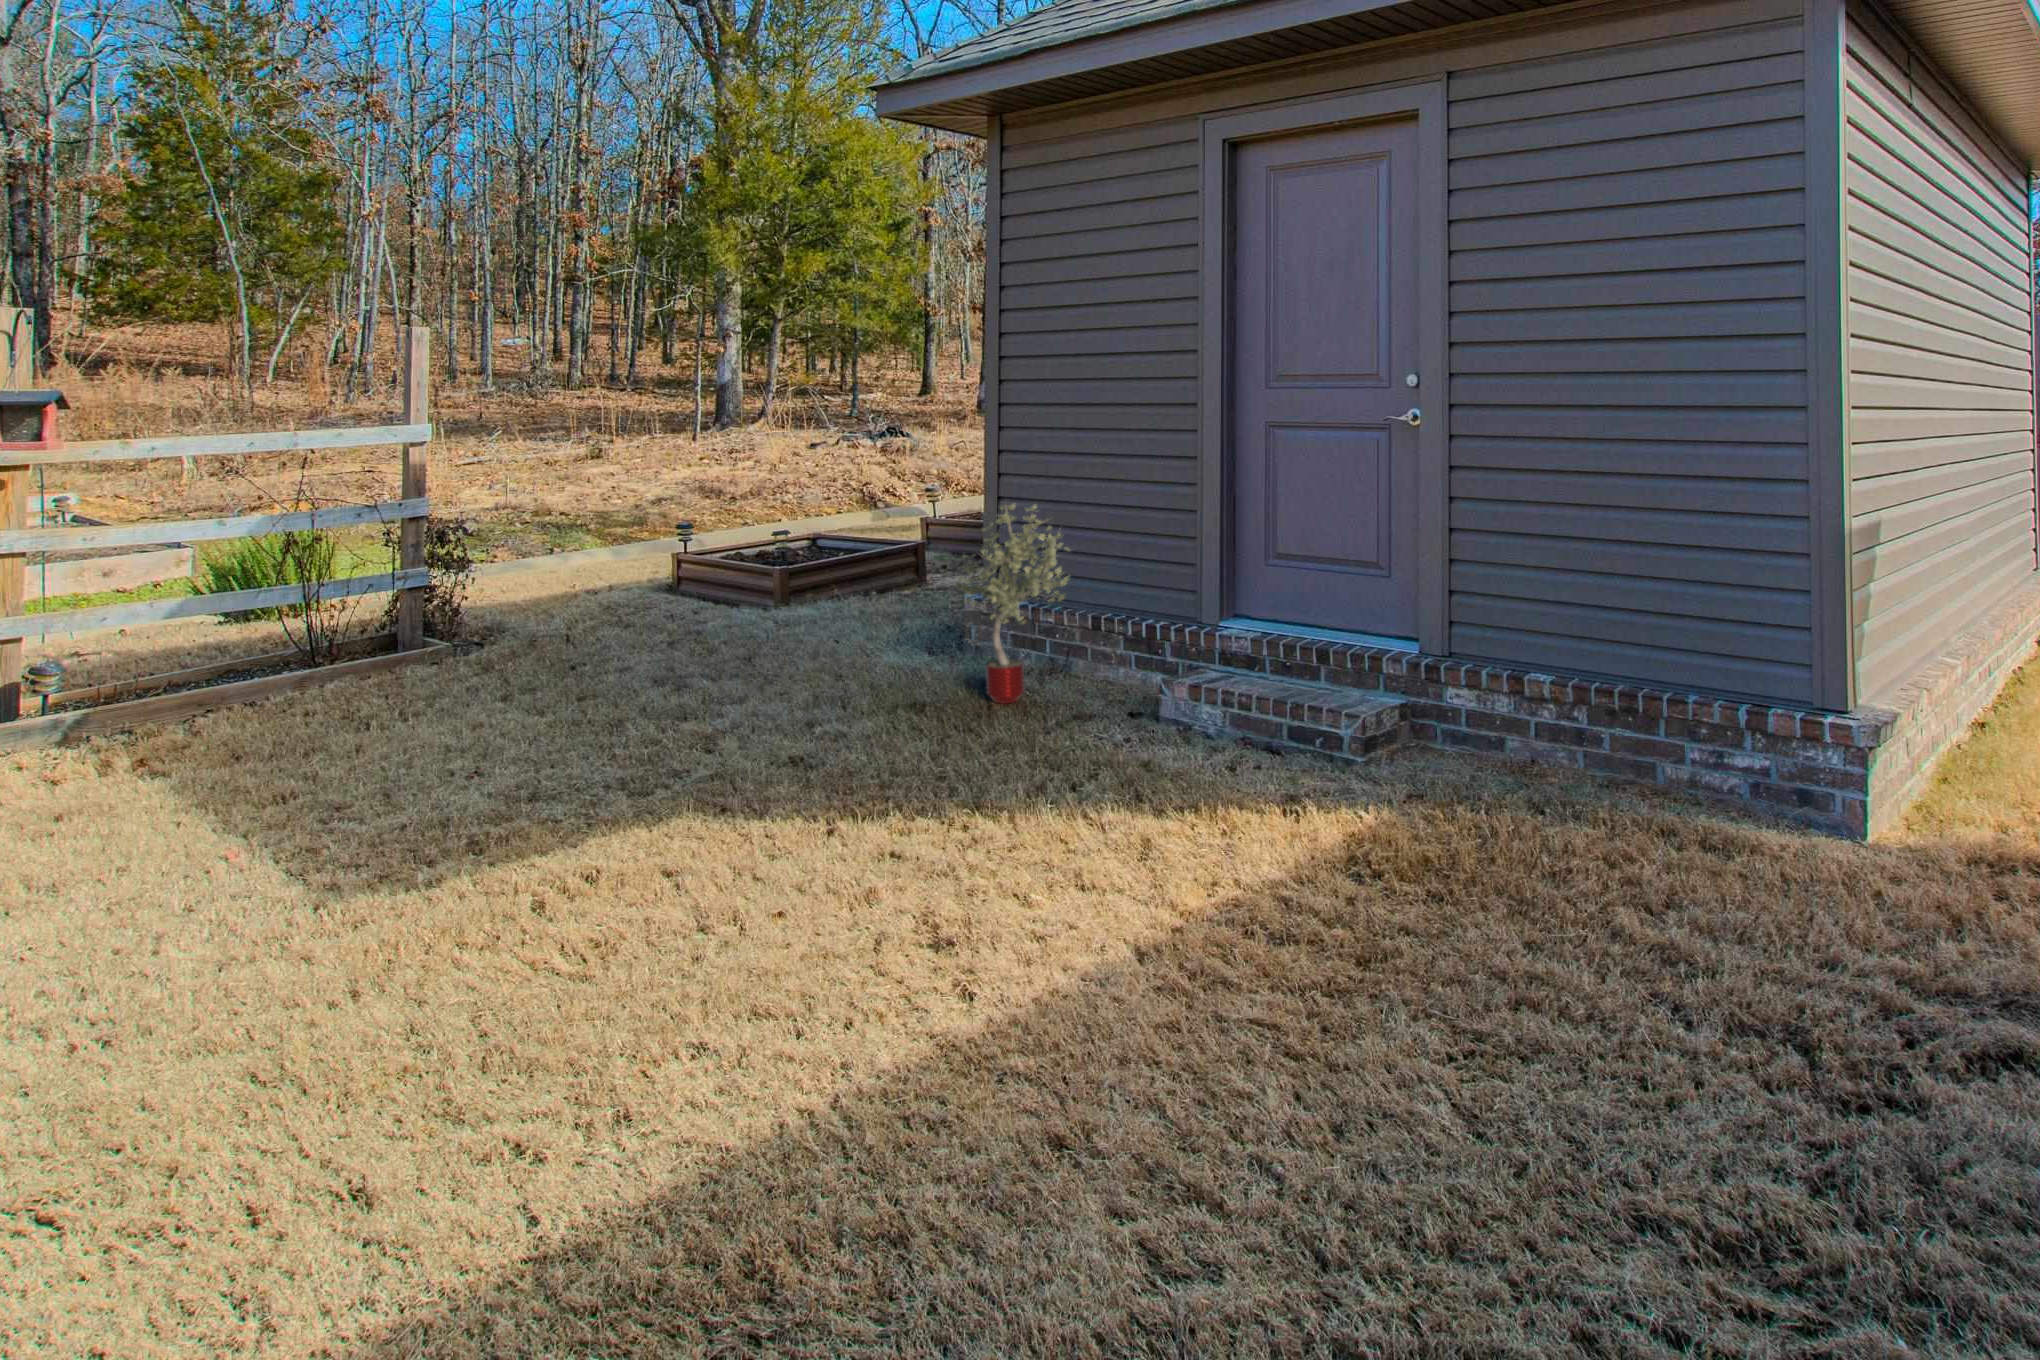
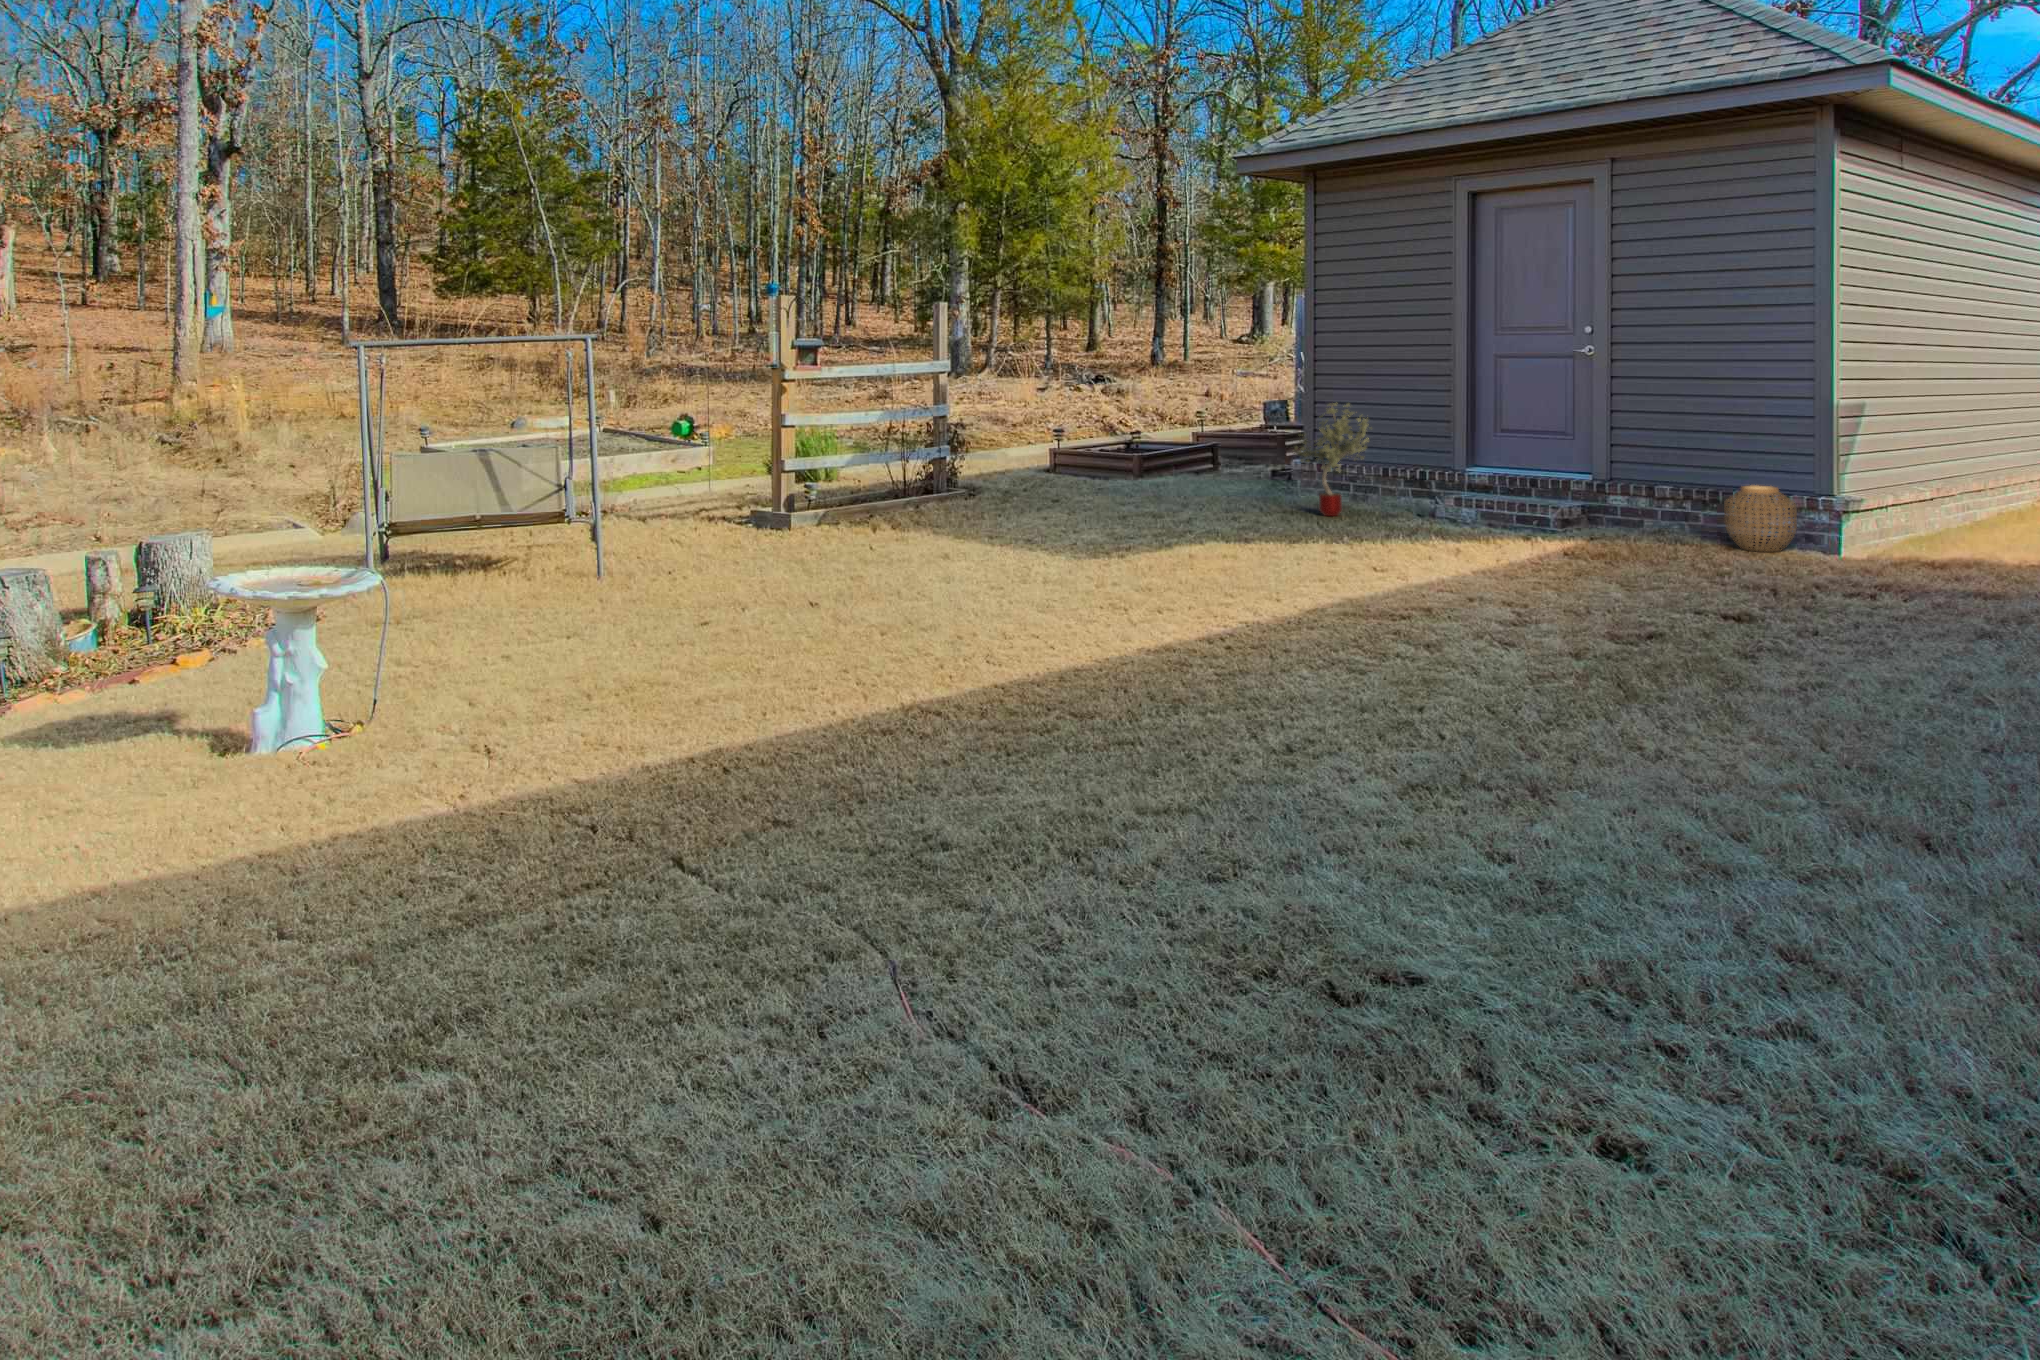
woven basket: none [1650,692,1788,838] -> present [1724,485,1797,552]

